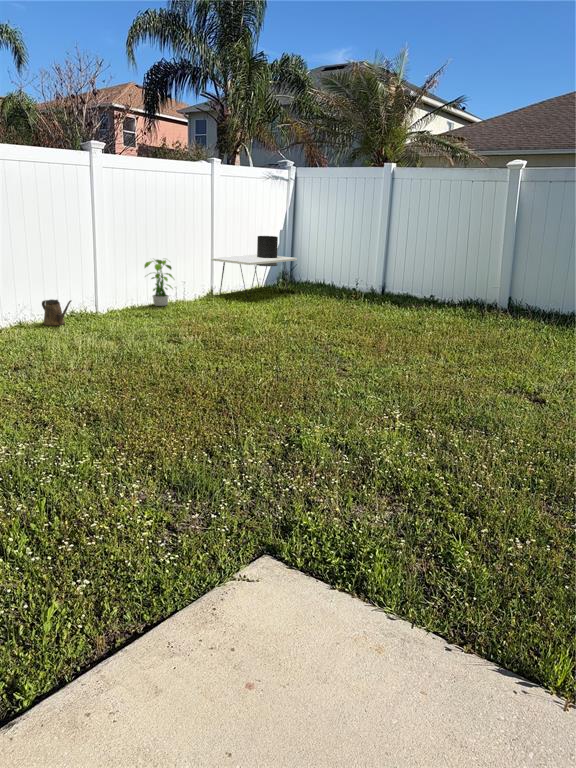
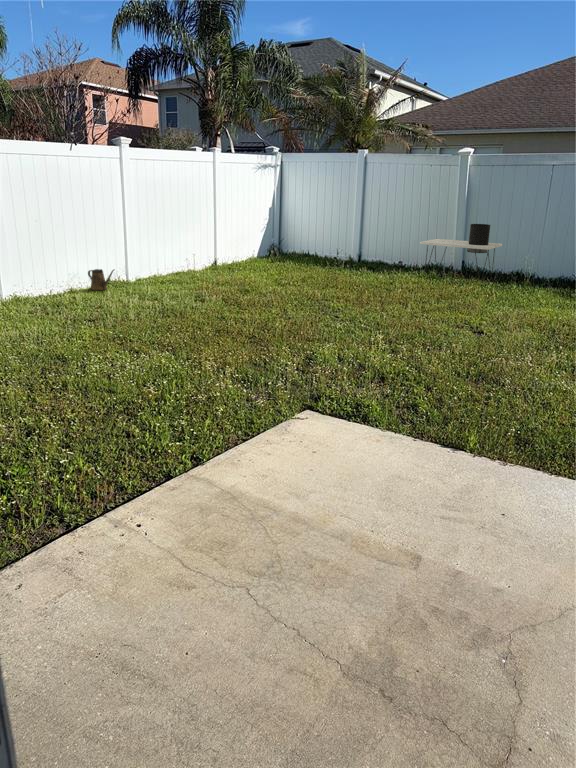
side table: present [211,236,297,298] -> present [420,224,502,280]
potted plant: present [145,260,174,306] -> none [163,234,190,274]

